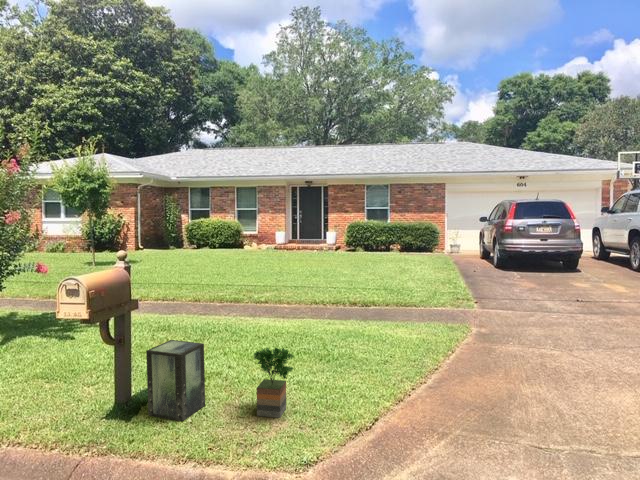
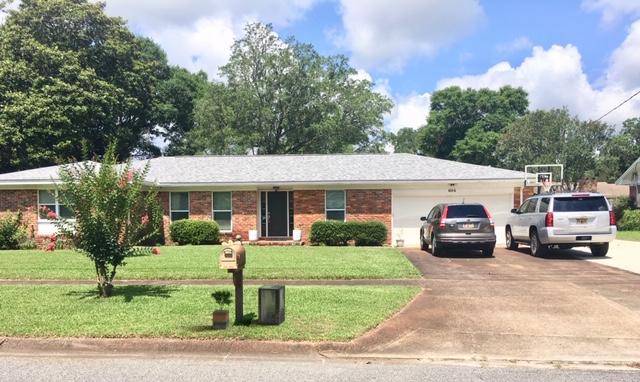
potted tree: present [254,348,294,418] -> present [211,291,233,329]

